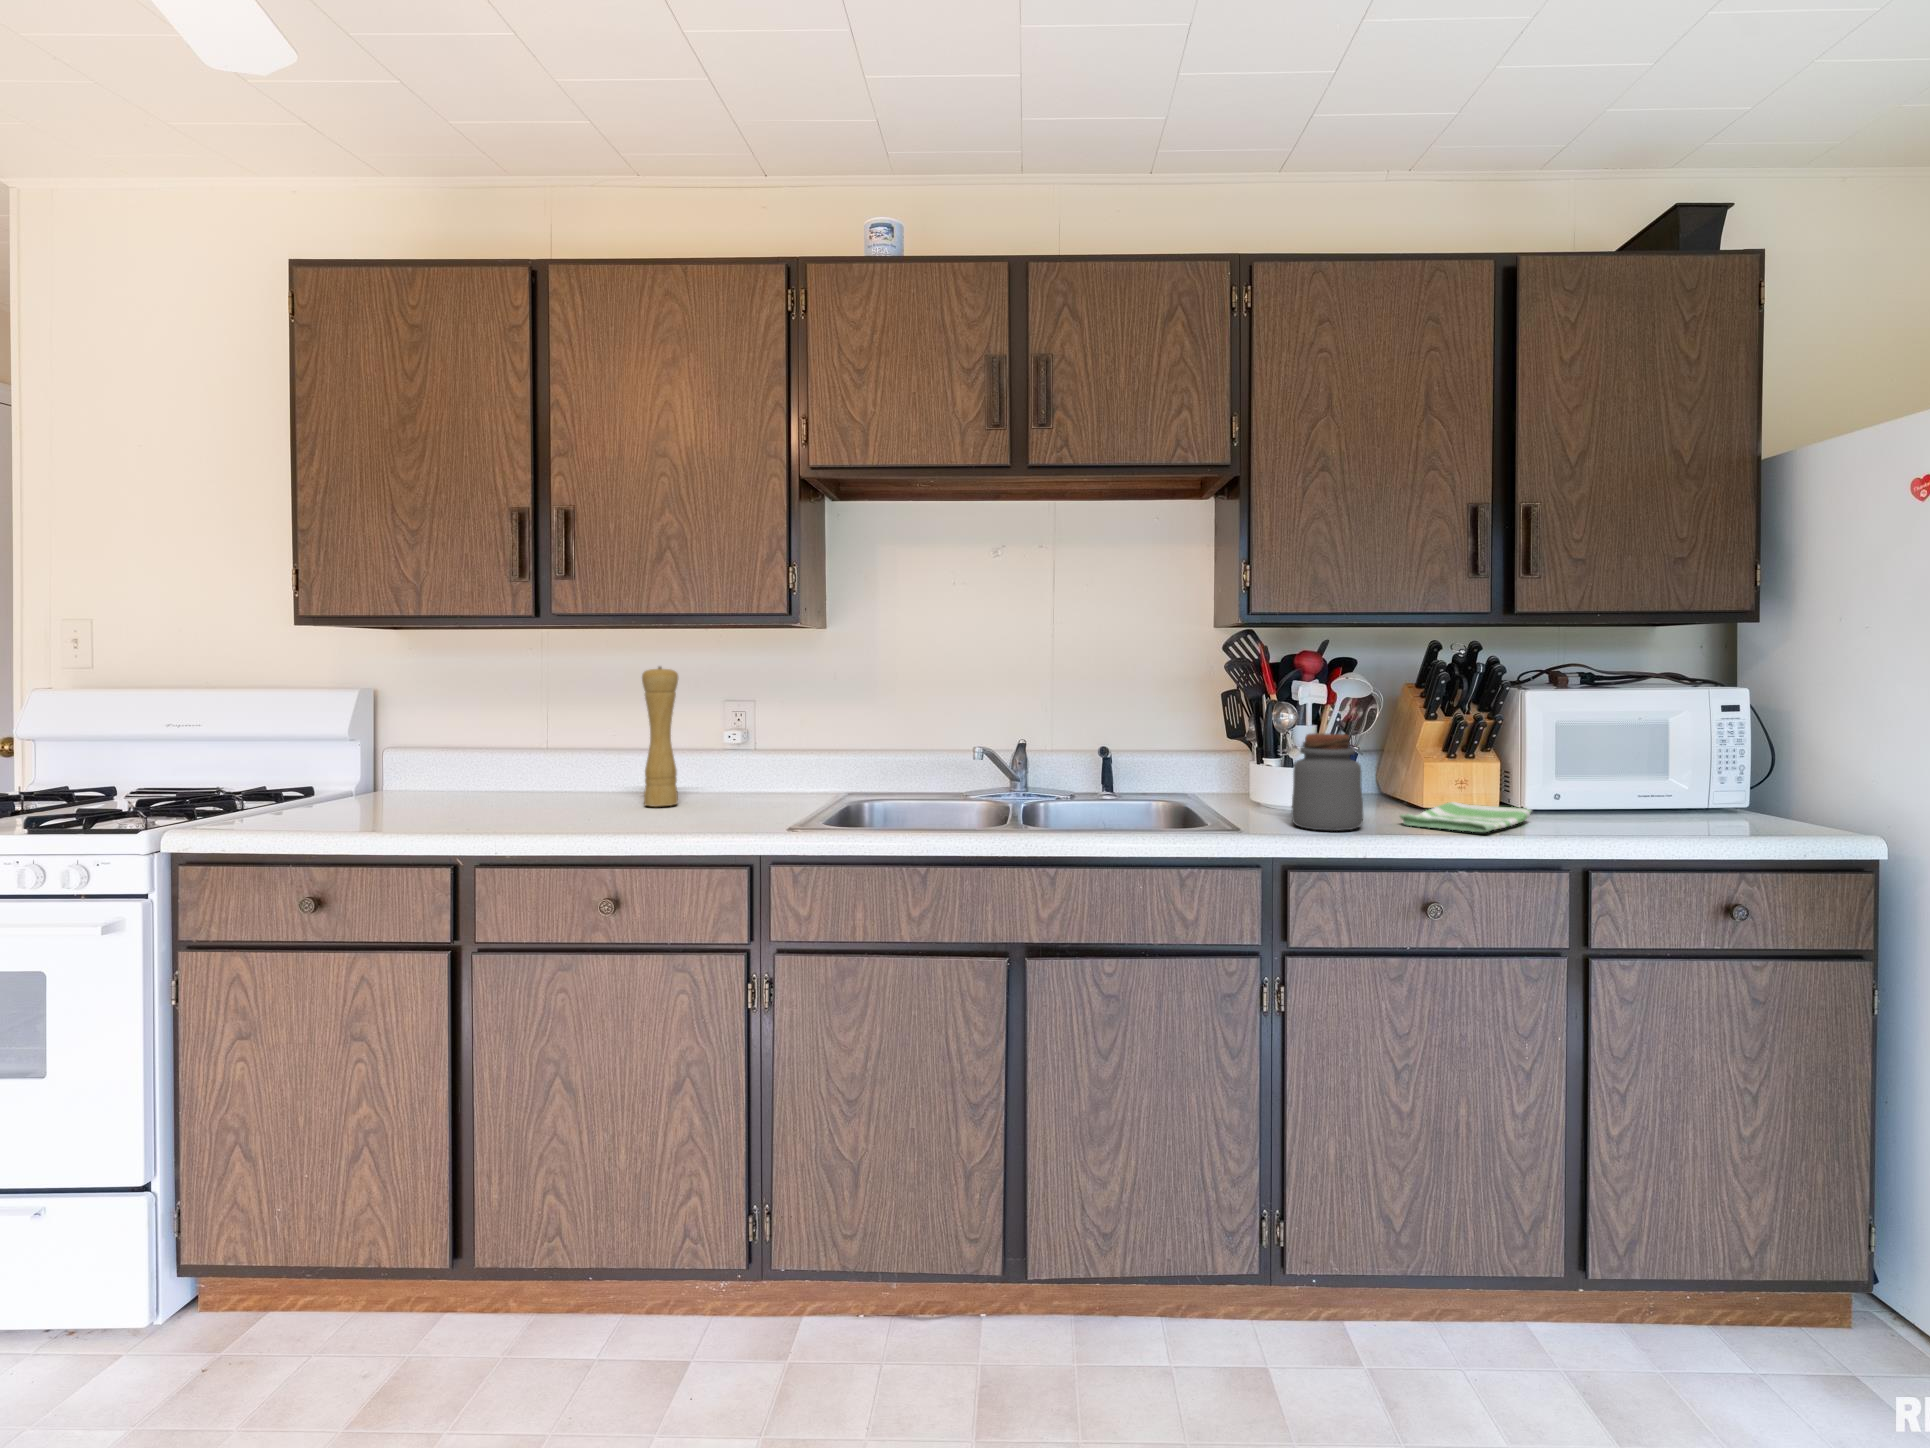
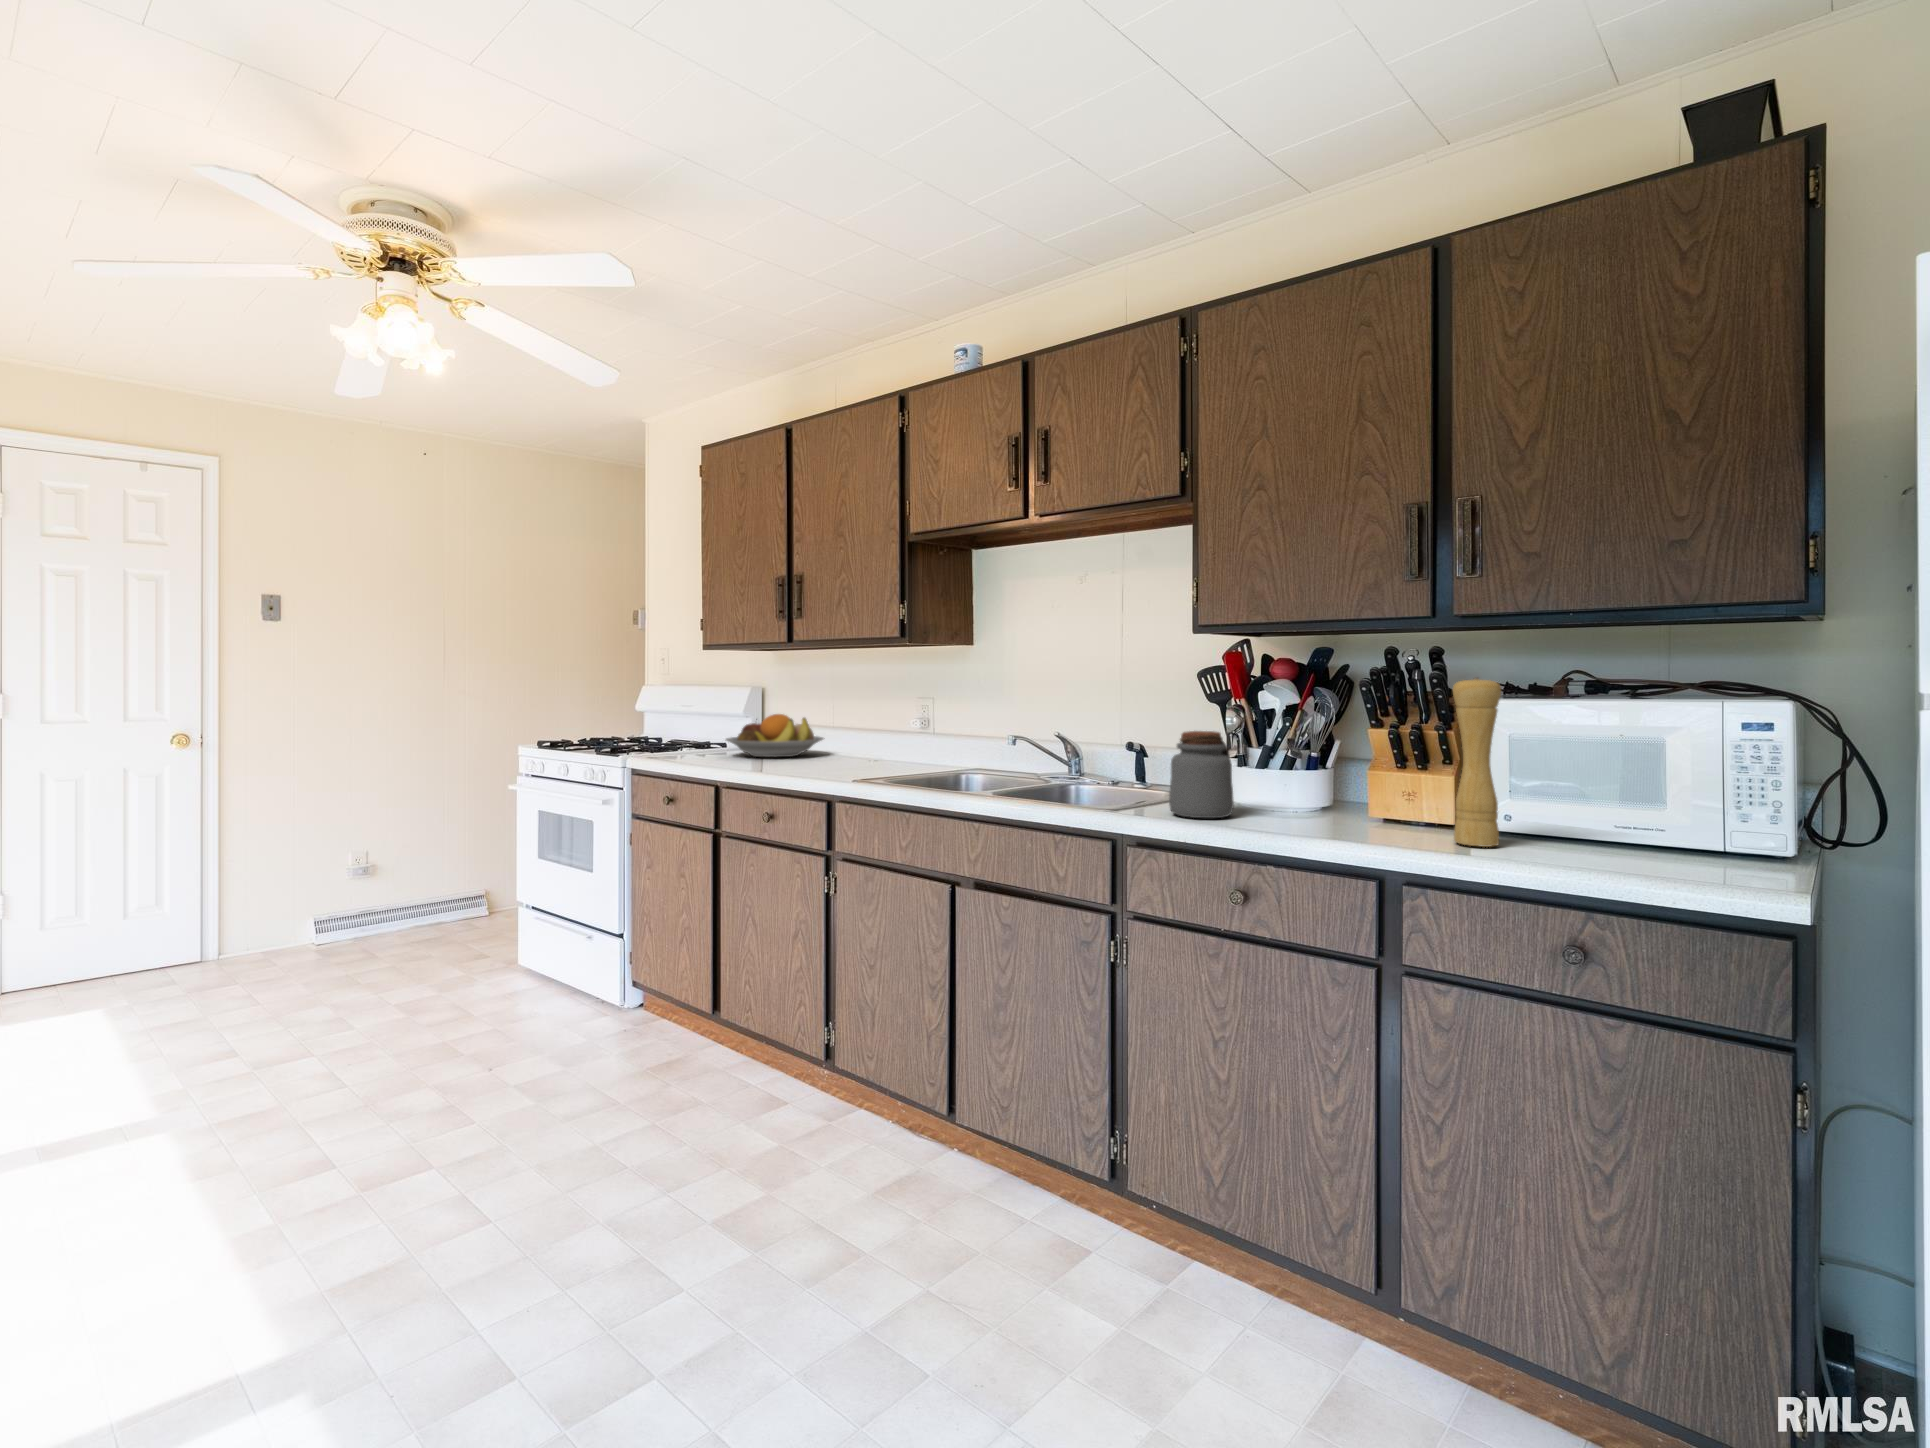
pepper mill: present [642,667,678,807] -> present [1453,677,1501,847]
fruit bowl: none [389,736,571,809] -> present [726,714,824,757]
dish towel: present [1400,802,1531,832] -> none [1275,808,1429,832]

